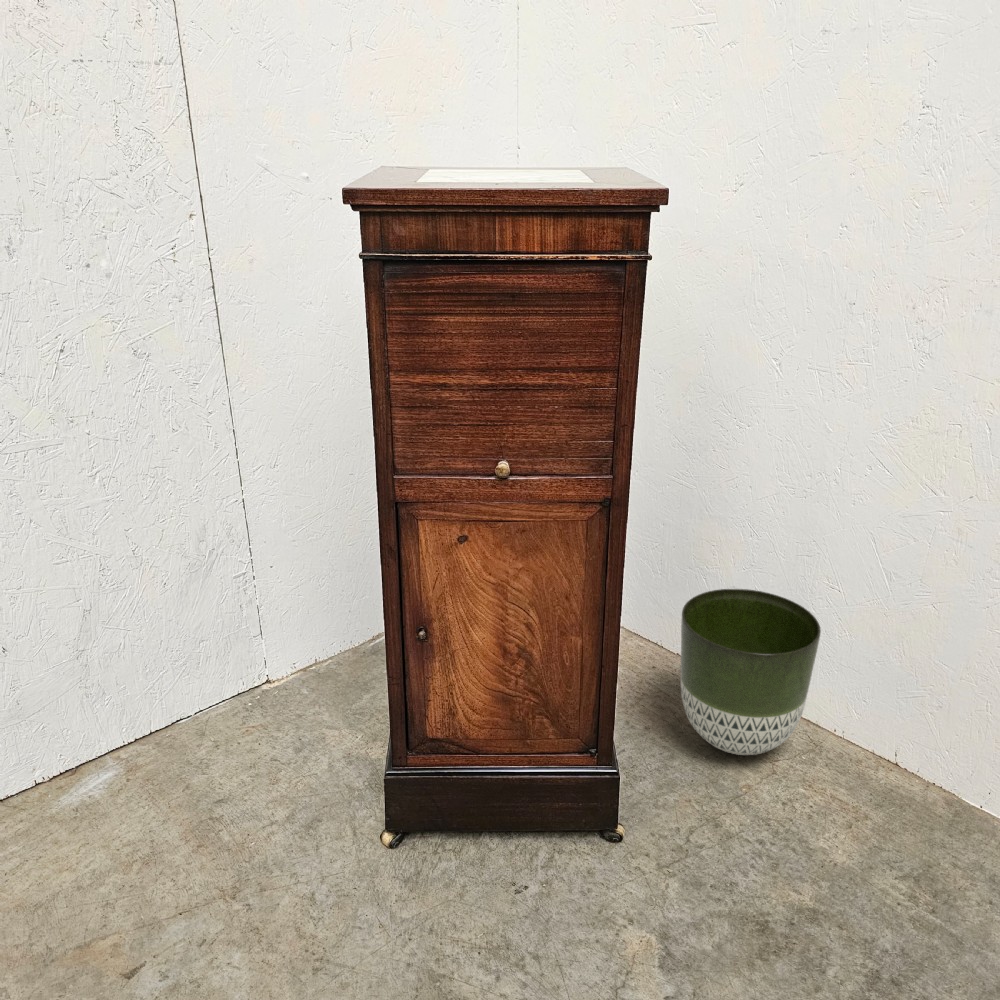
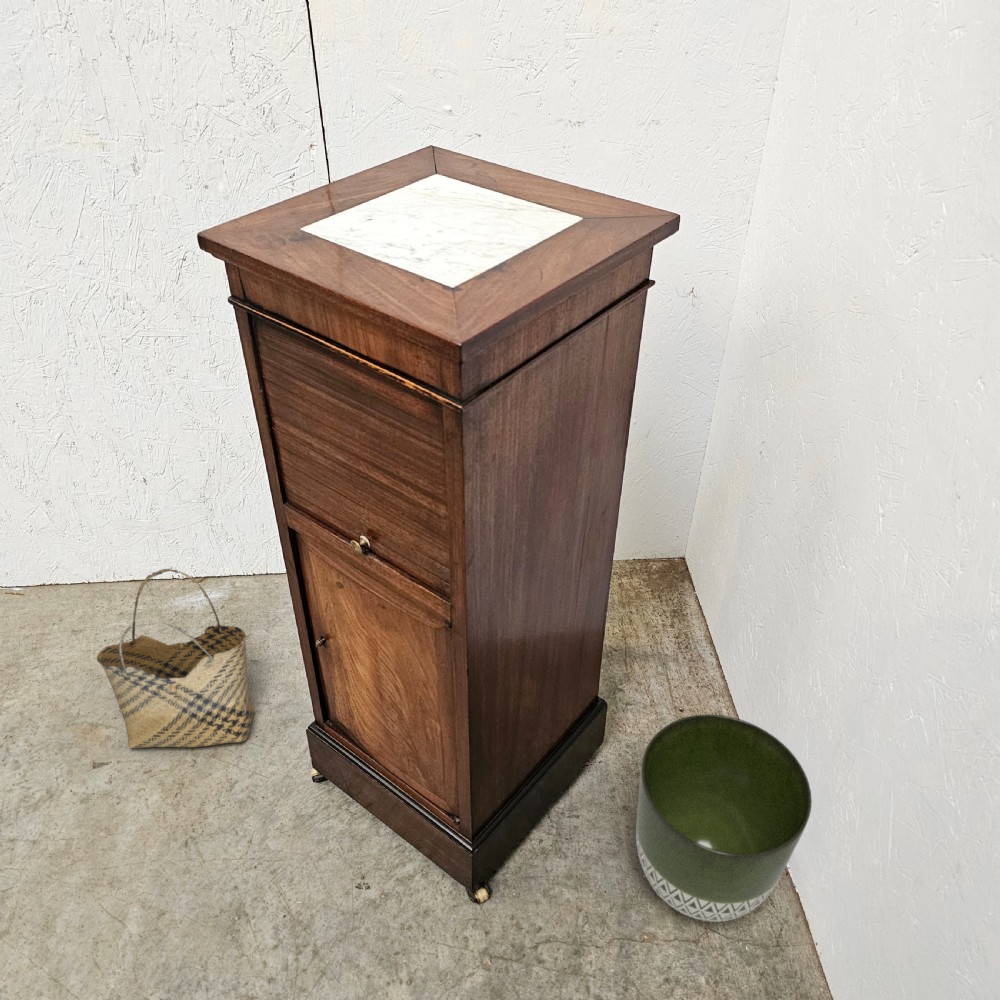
woven basket: none [109,677,289,932] -> present [97,569,254,748]

